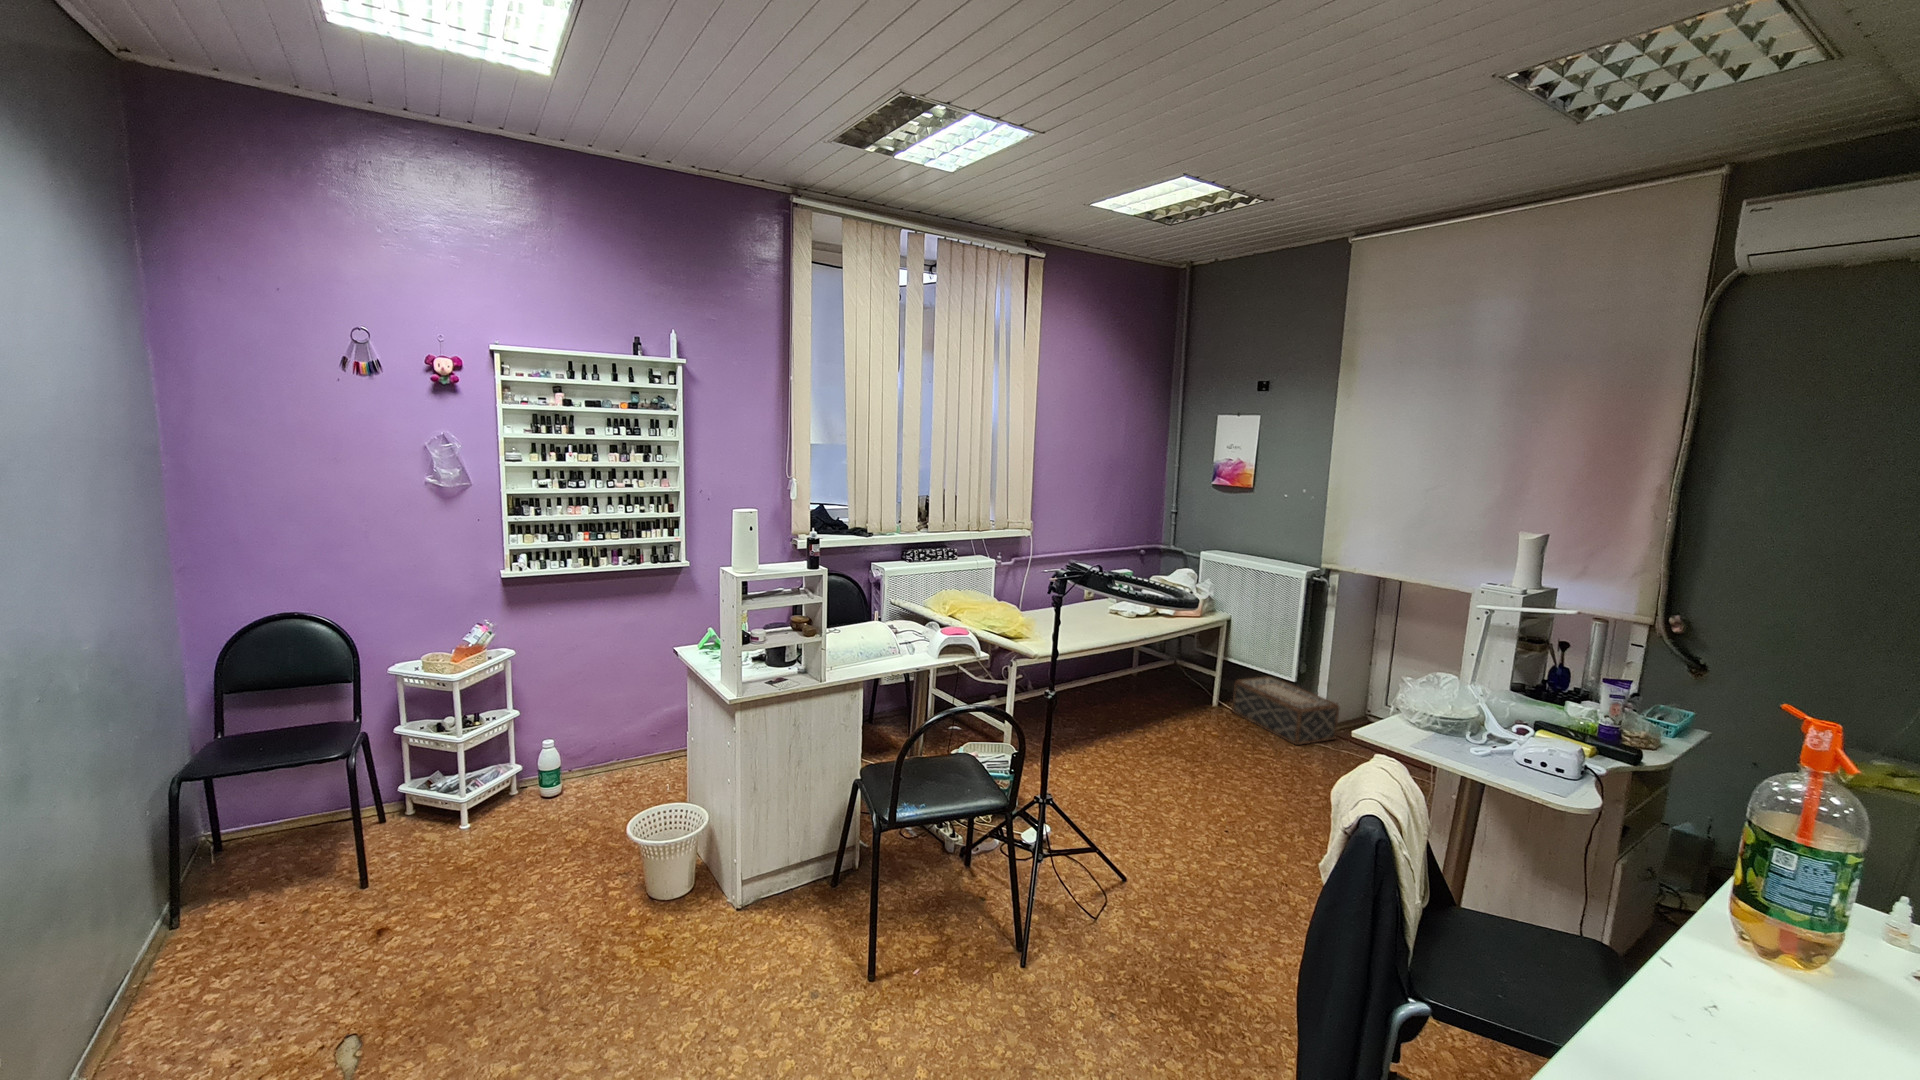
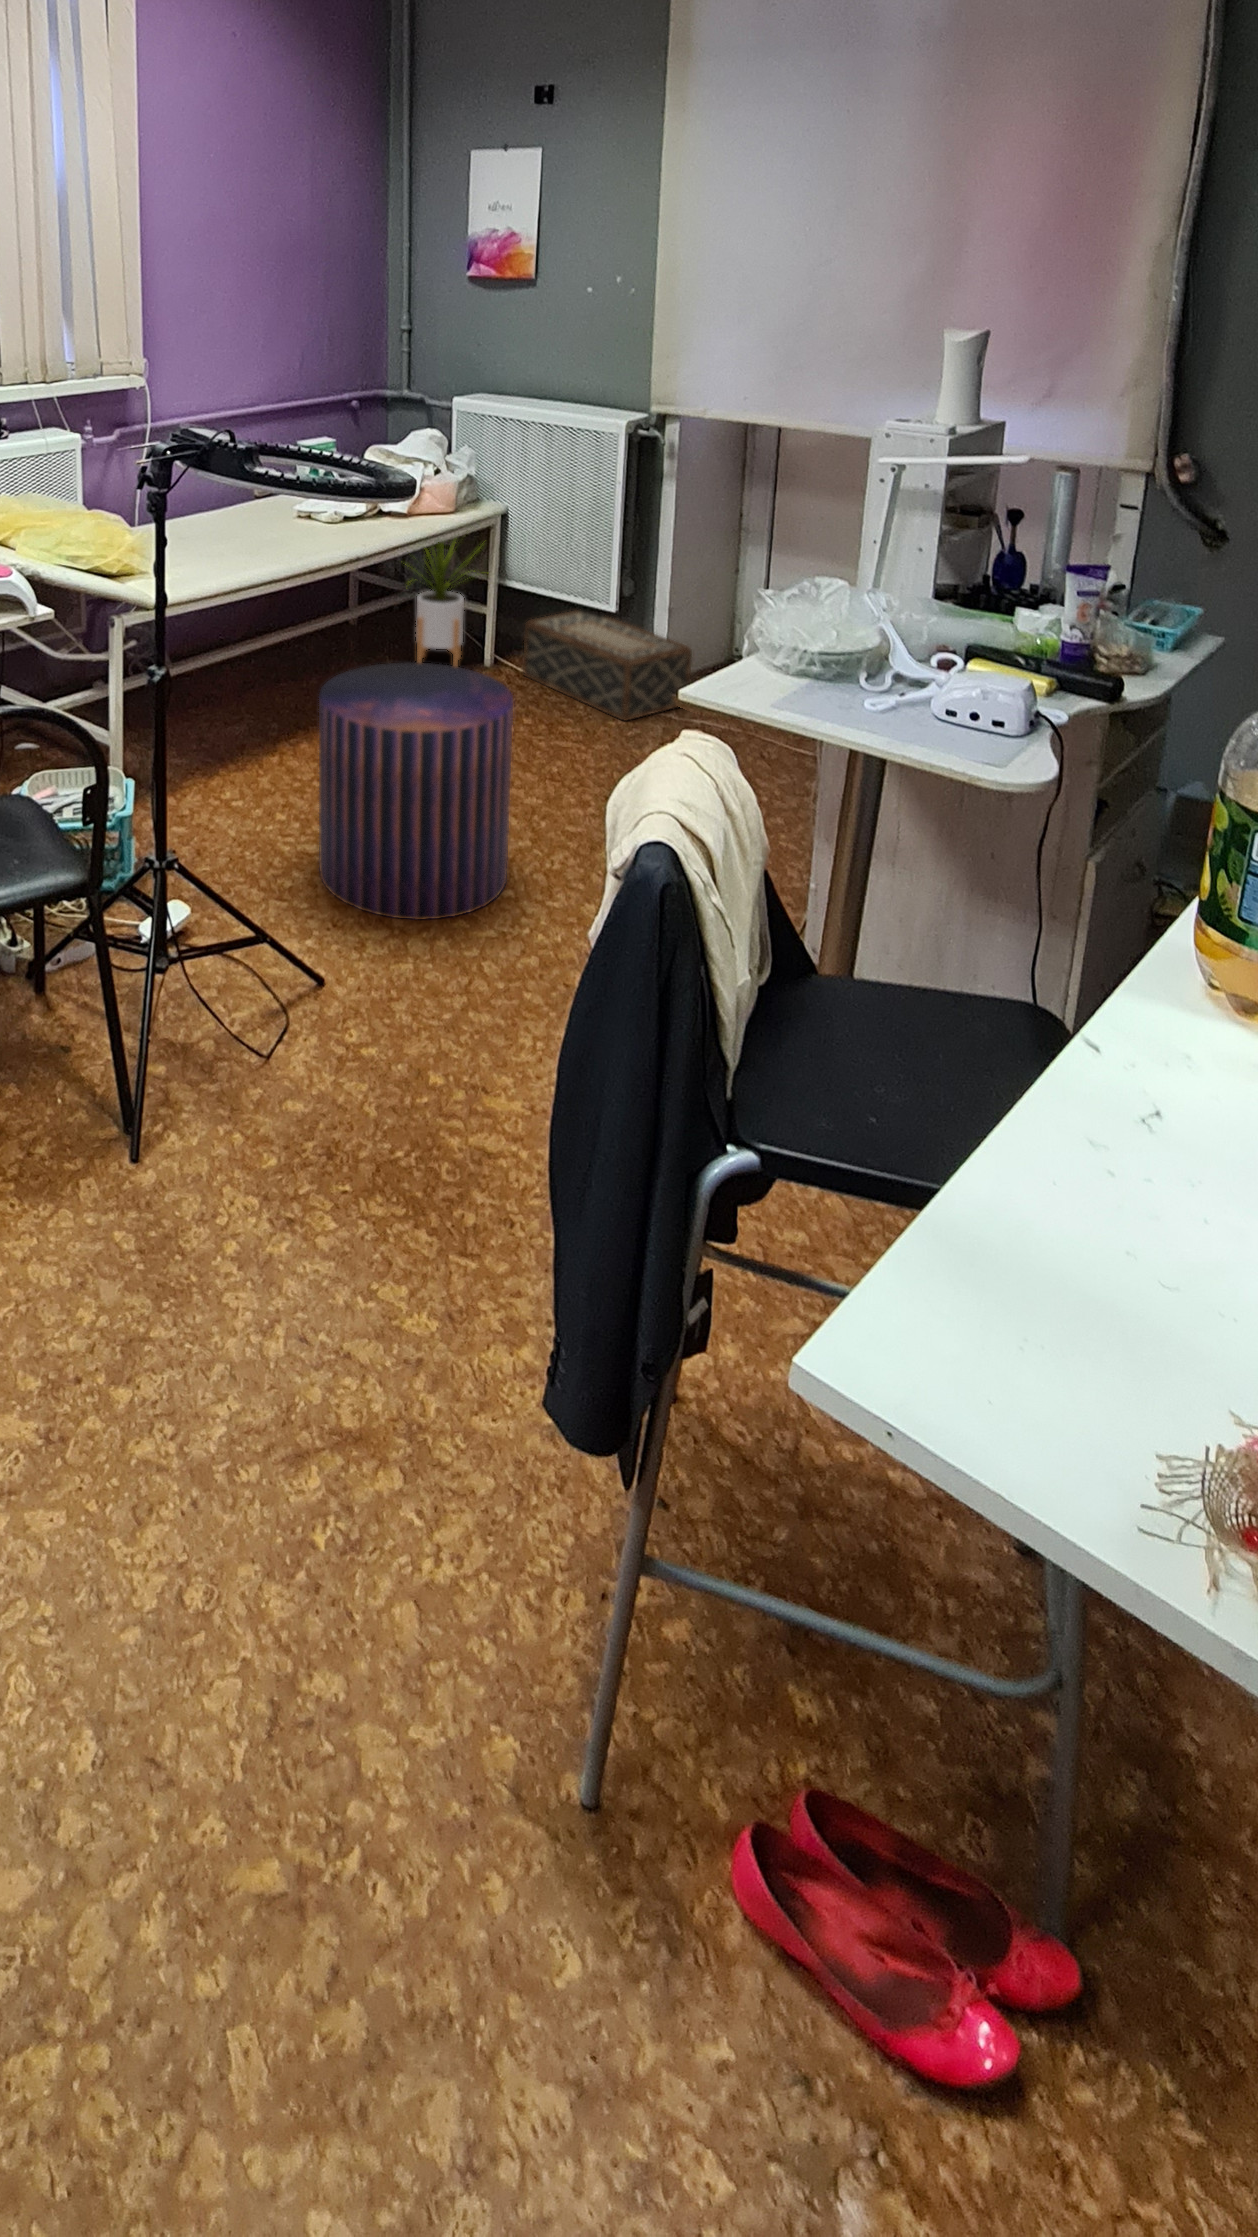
house plant: none [1153,595,1216,706] -> present [405,538,474,667]
pouf: none [1118,698,1239,851] -> present [319,663,513,920]

